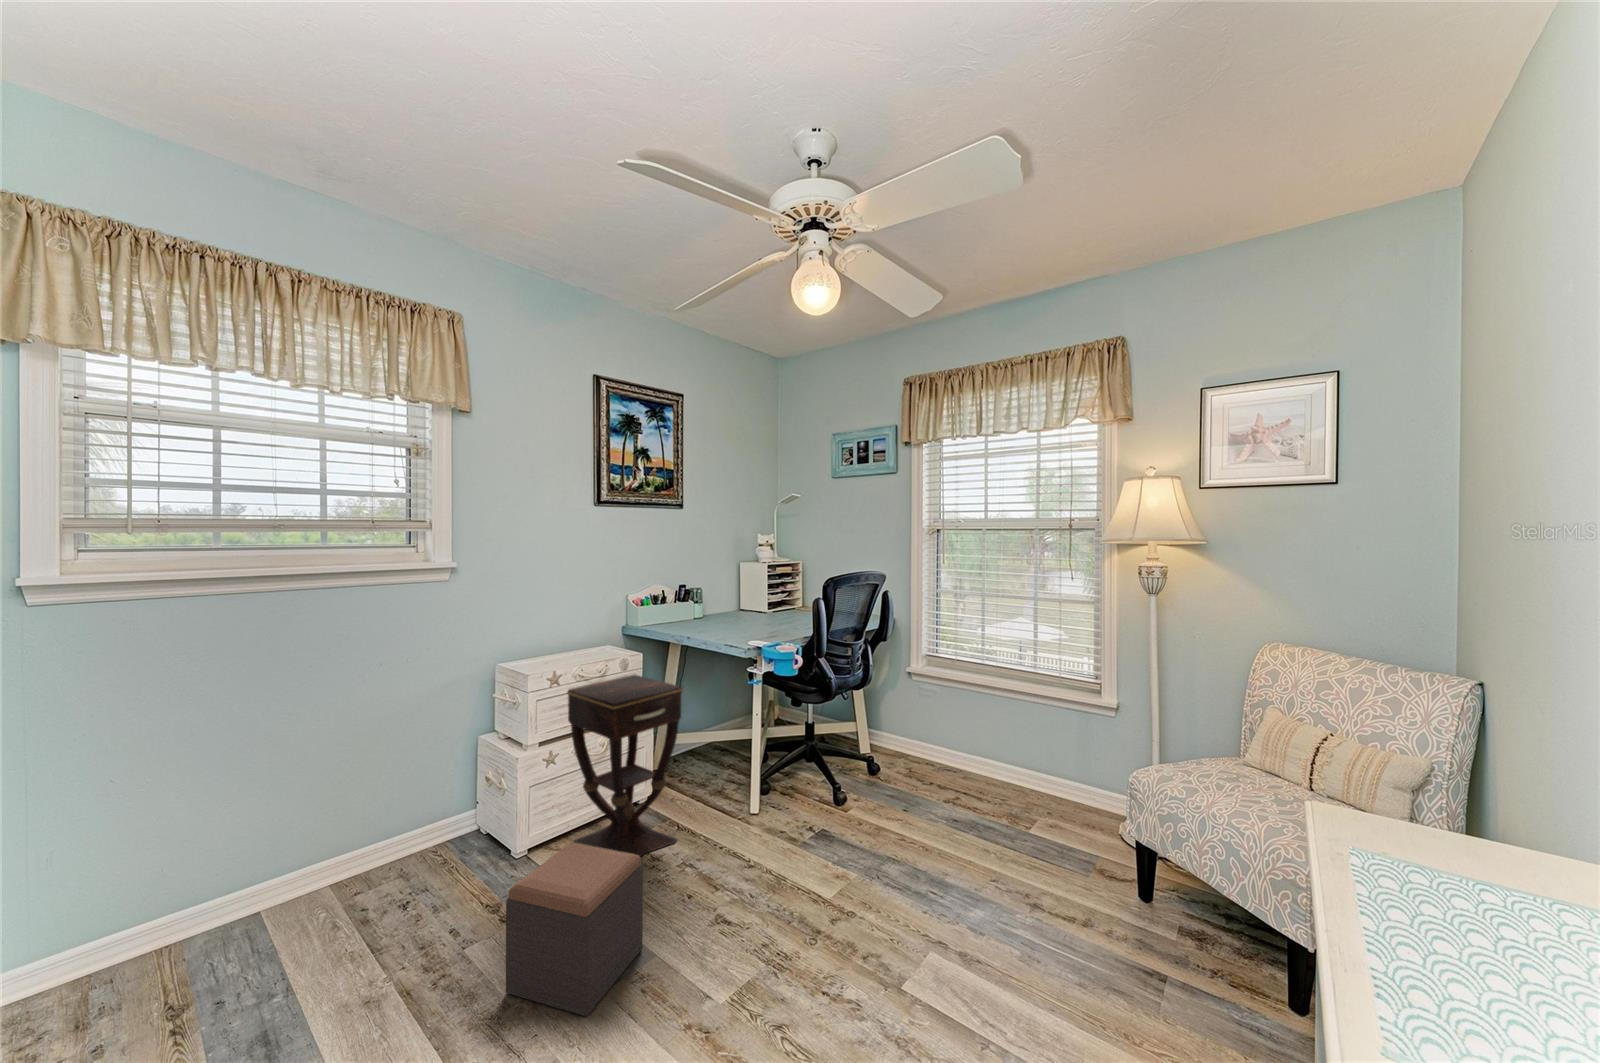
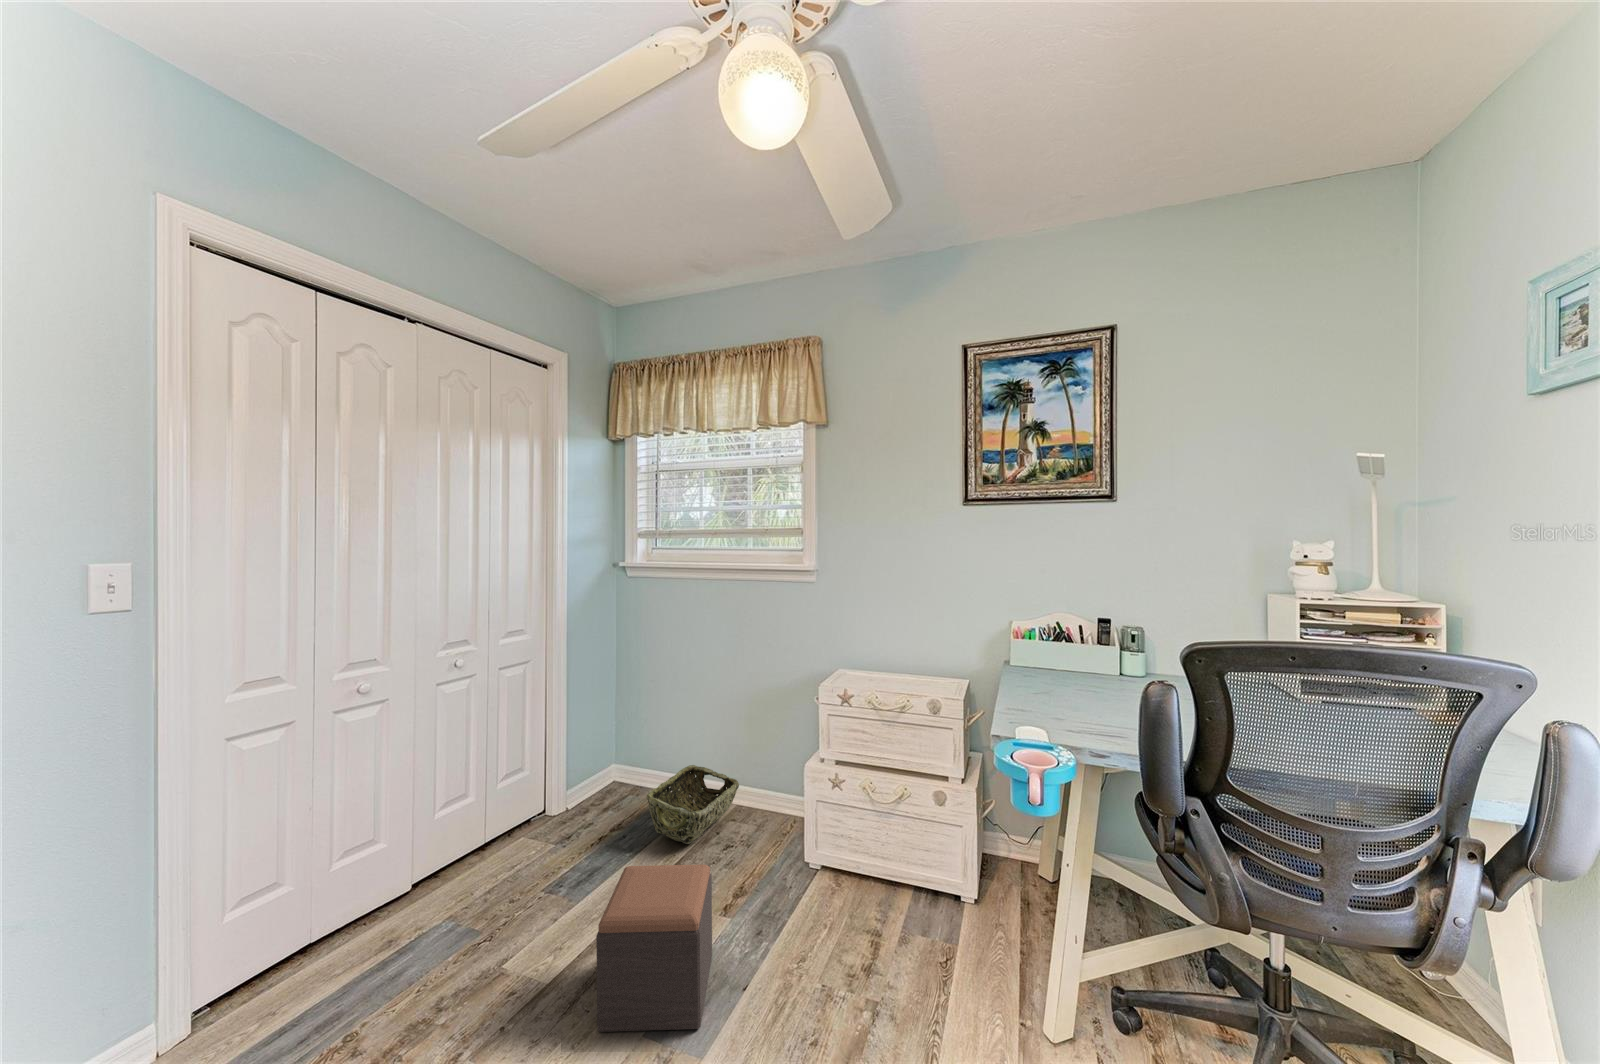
side table: present [567,675,683,857] -> none [811,713,930,964]
woven basket: none [272,839,402,939] -> present [647,765,739,844]

